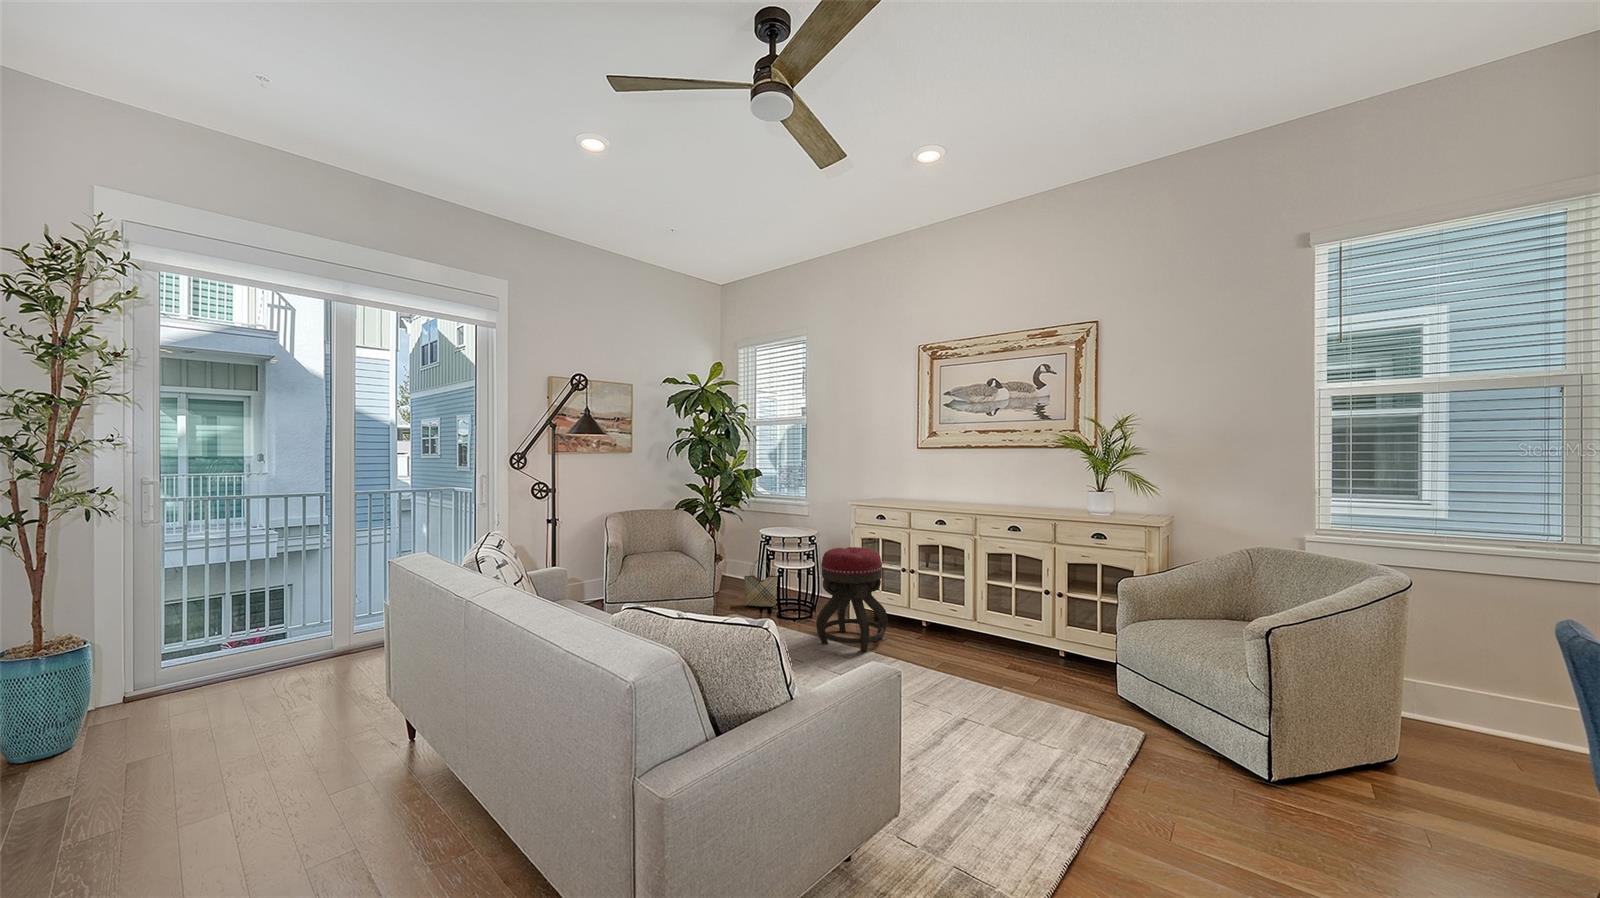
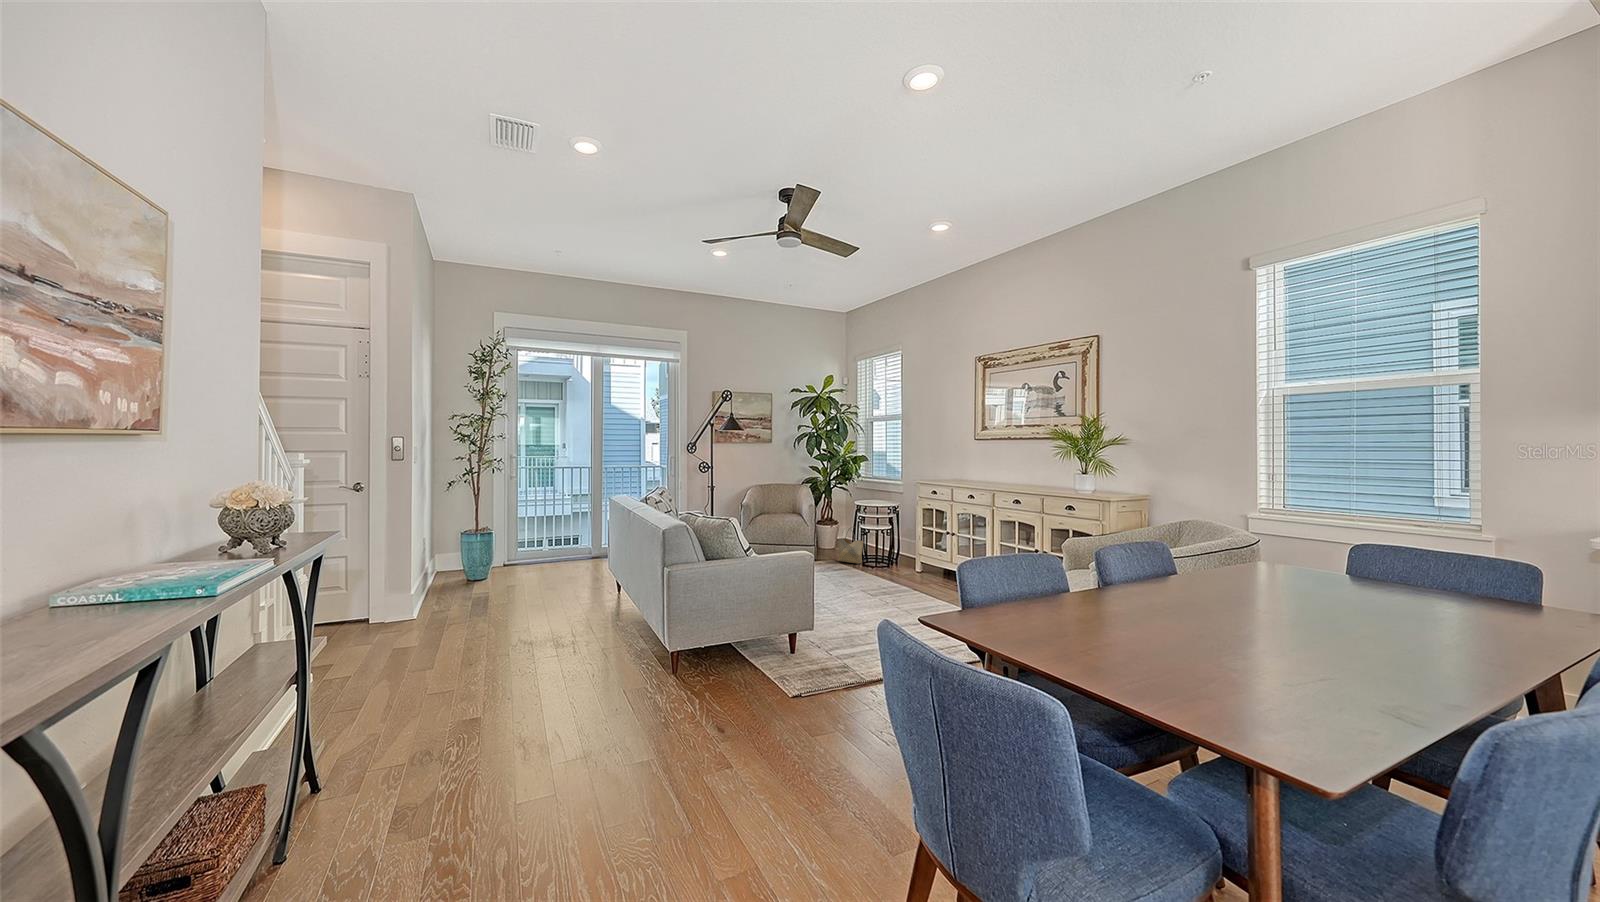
ottoman: present [816,547,888,652] -> none [865,517,921,592]

